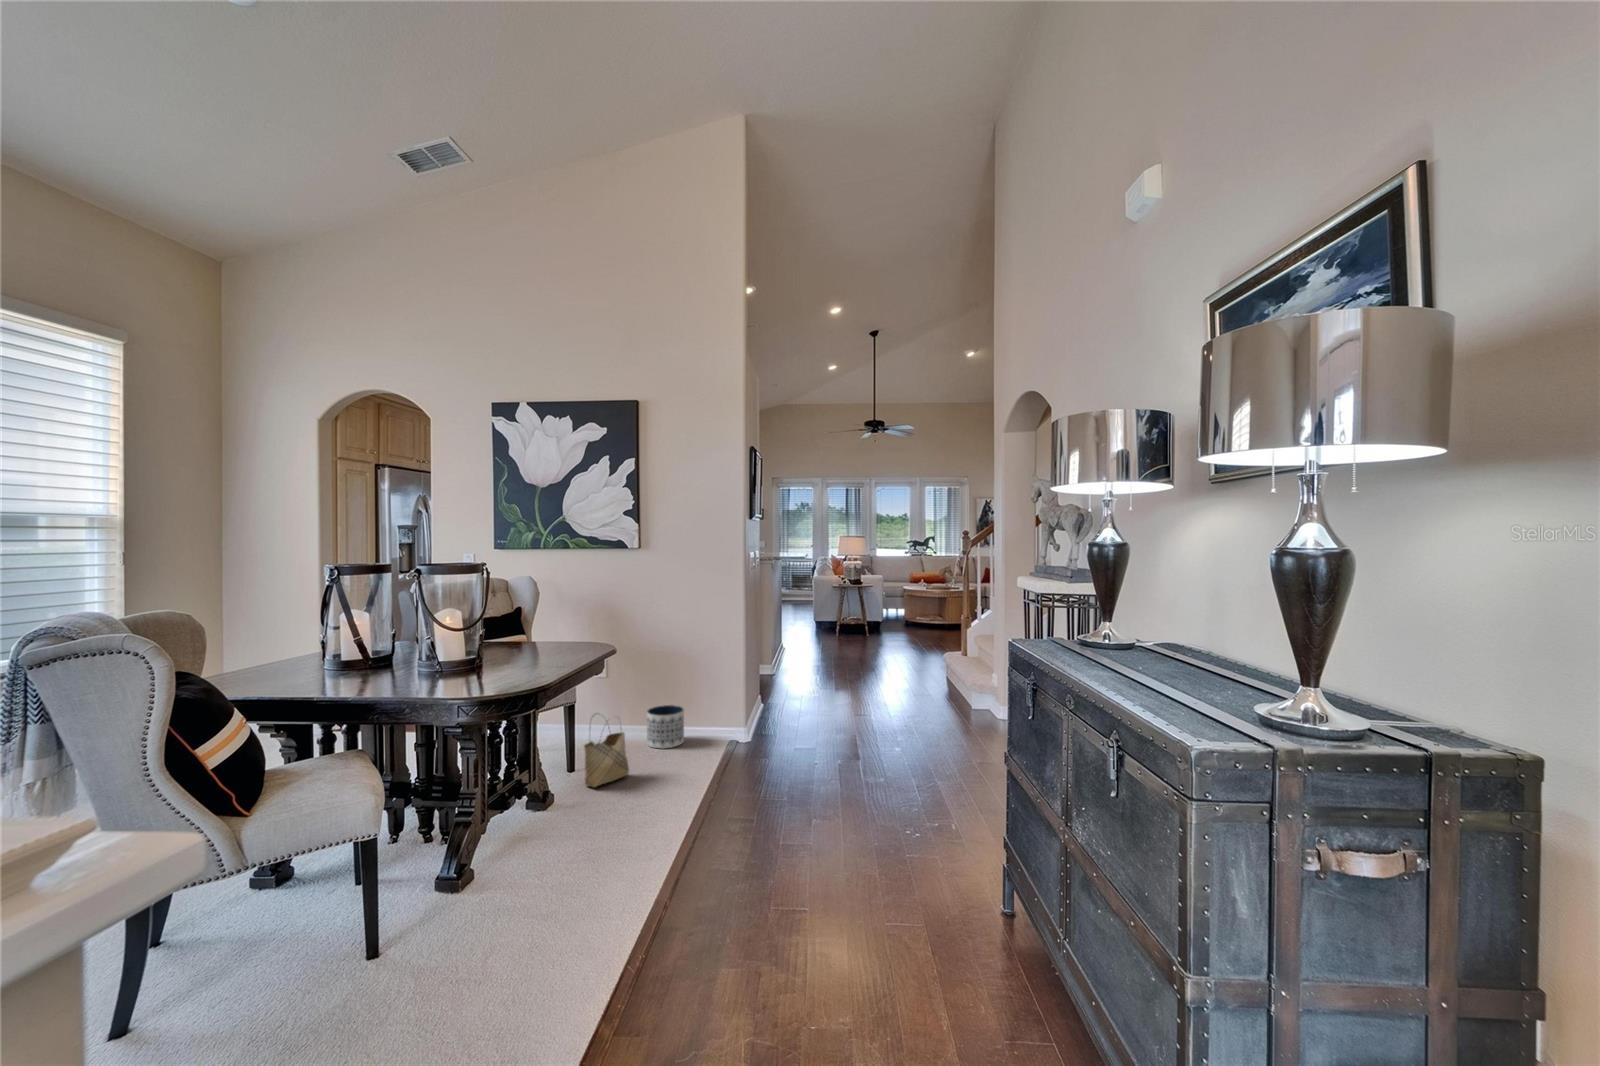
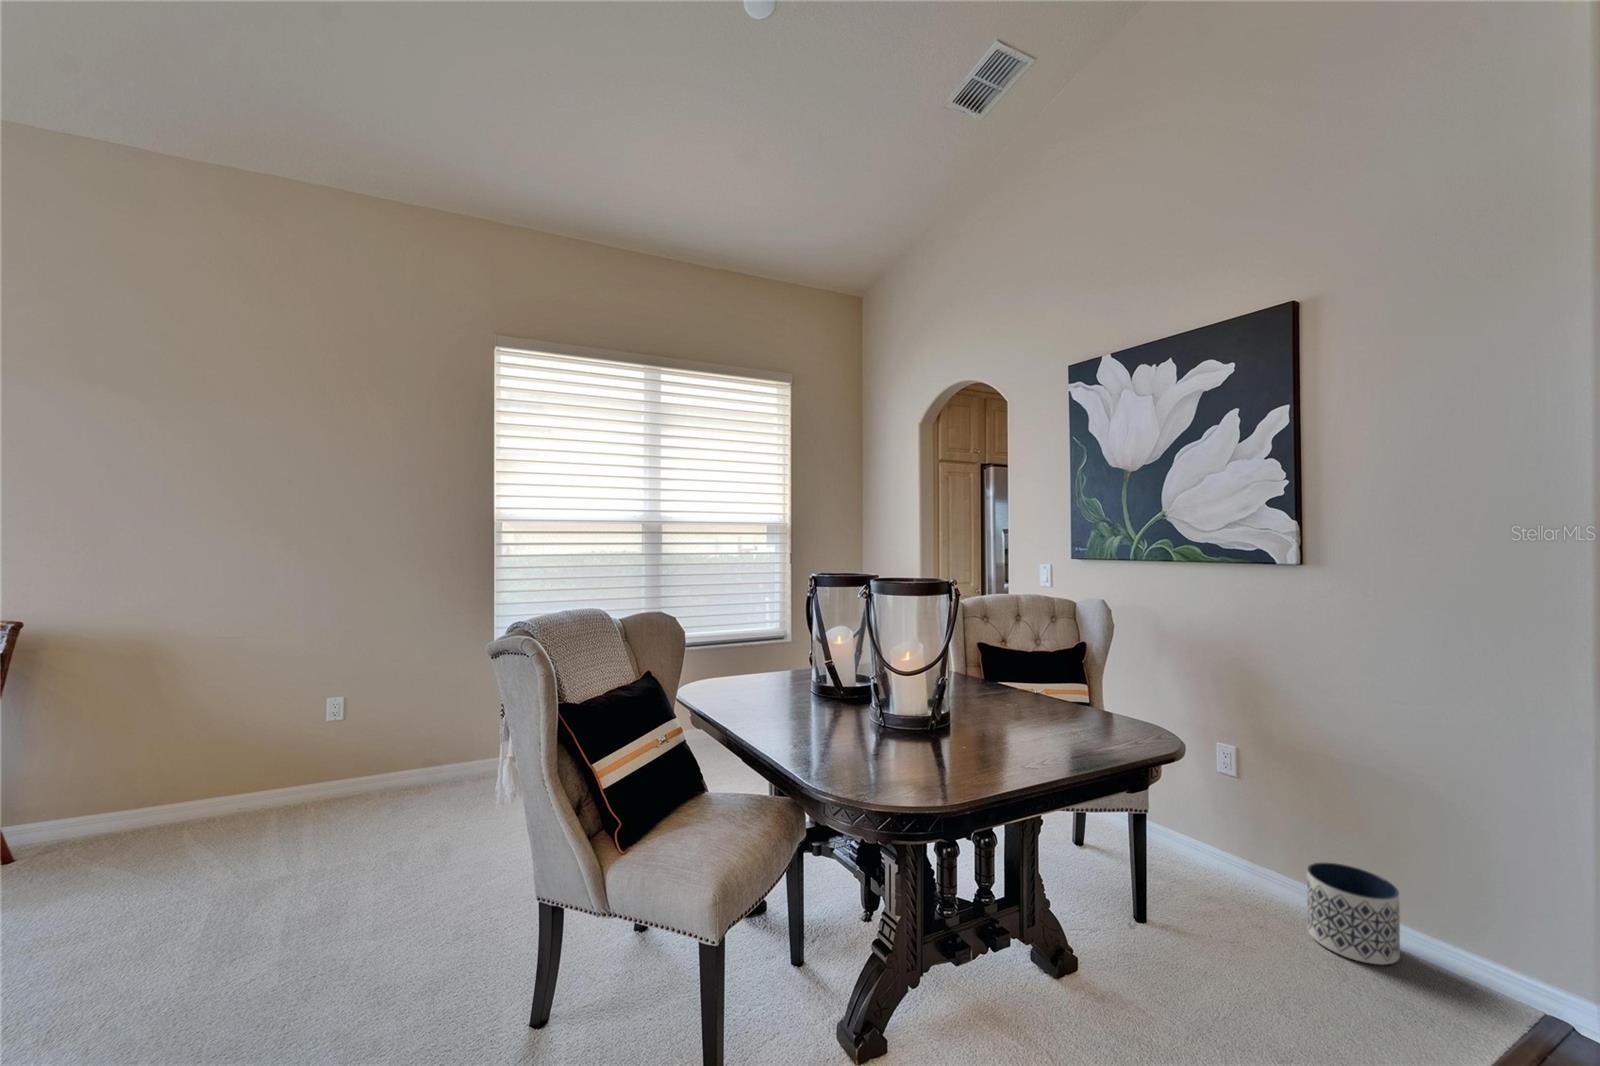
woven basket: present [584,732,629,787] -> none [1147,848,1242,988]

